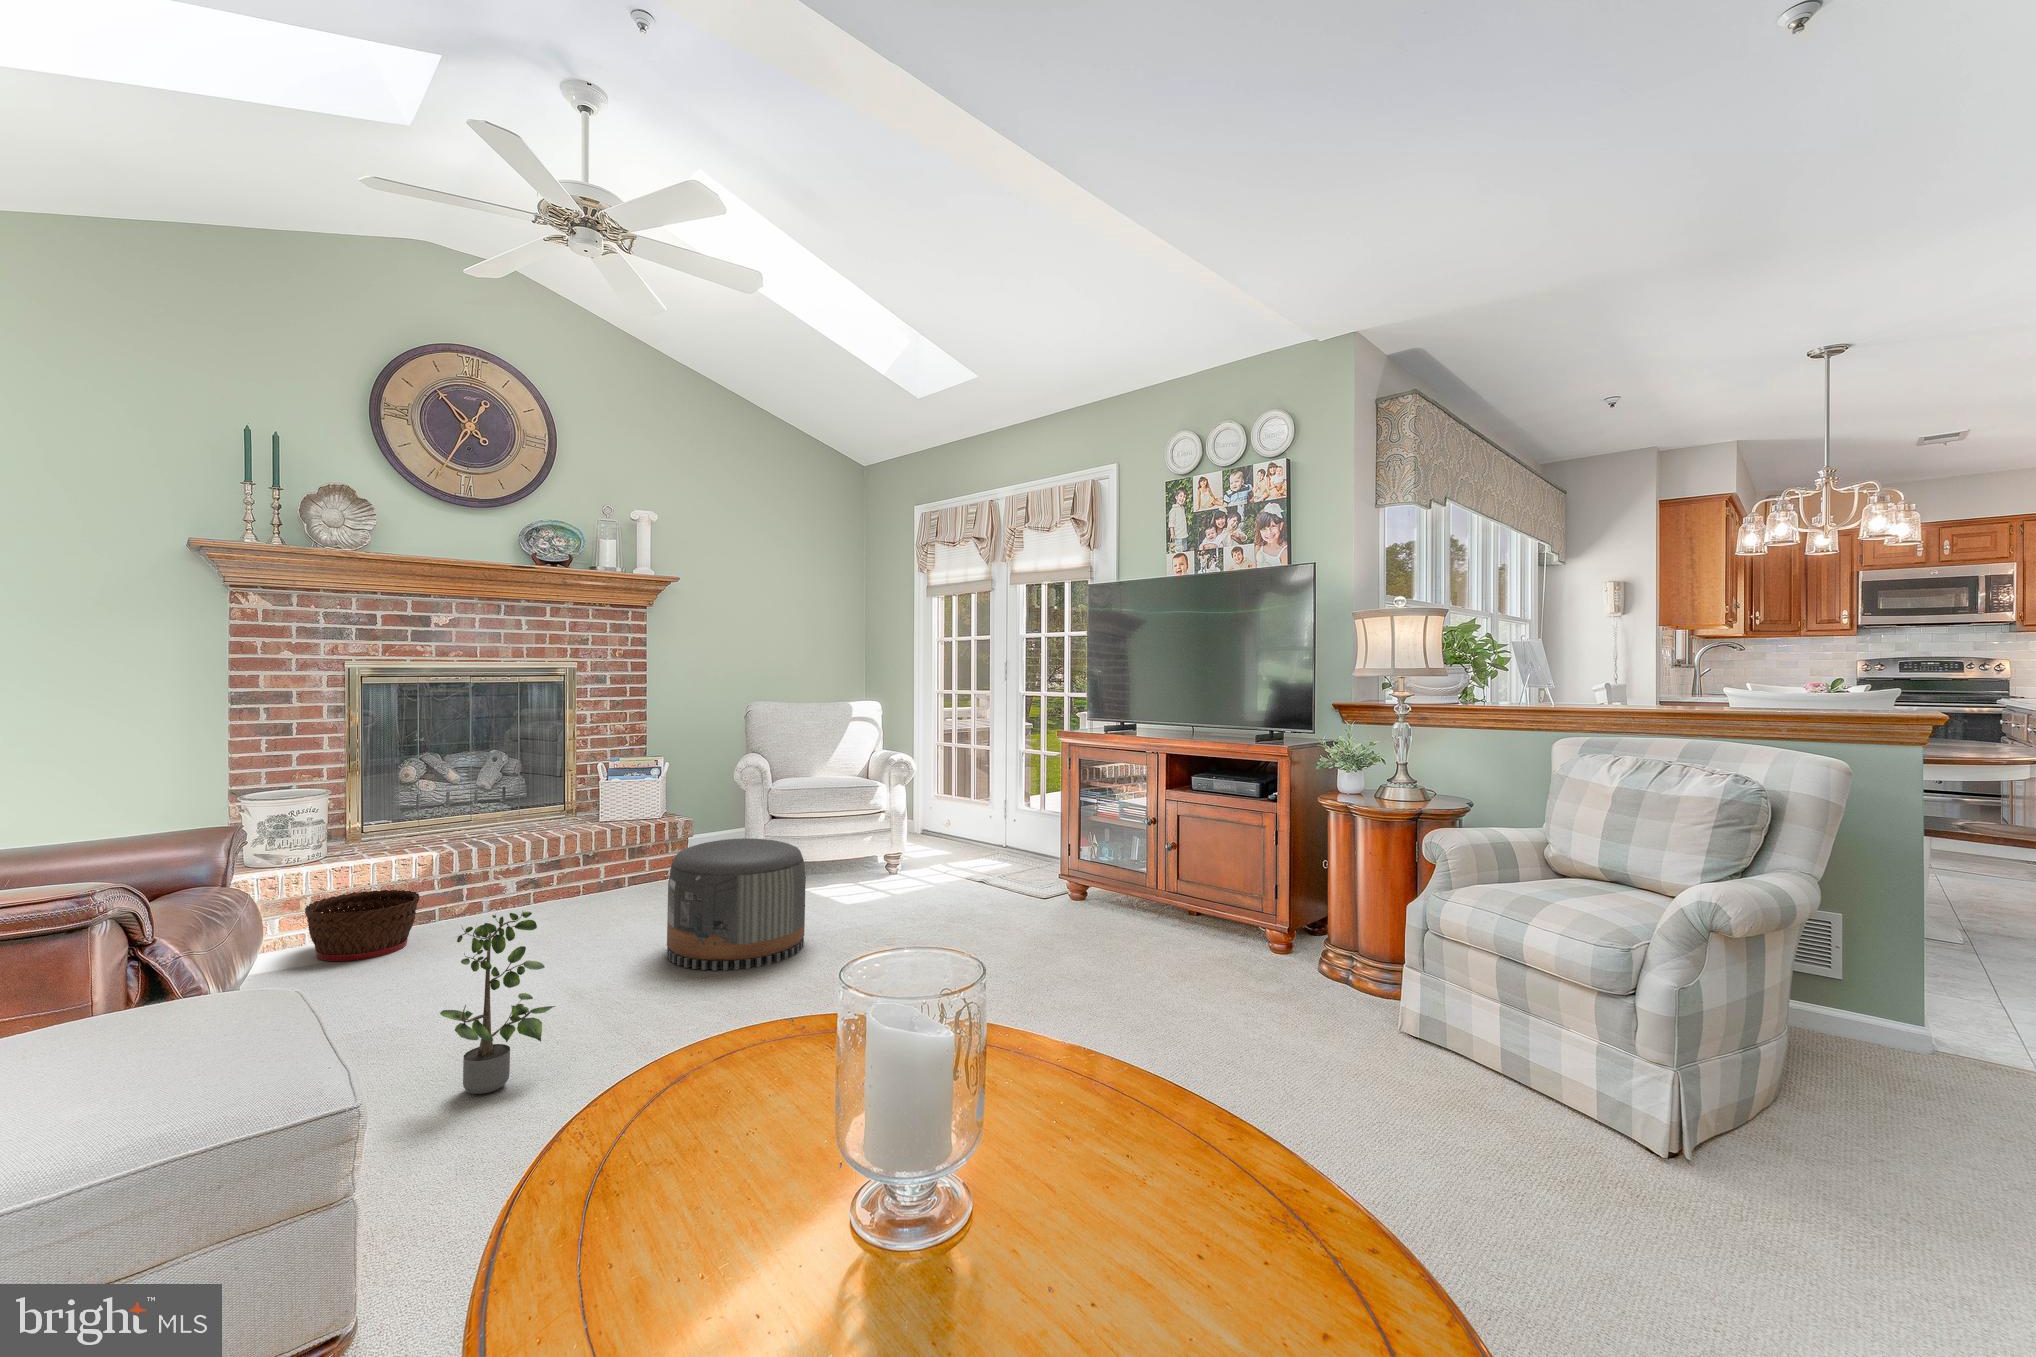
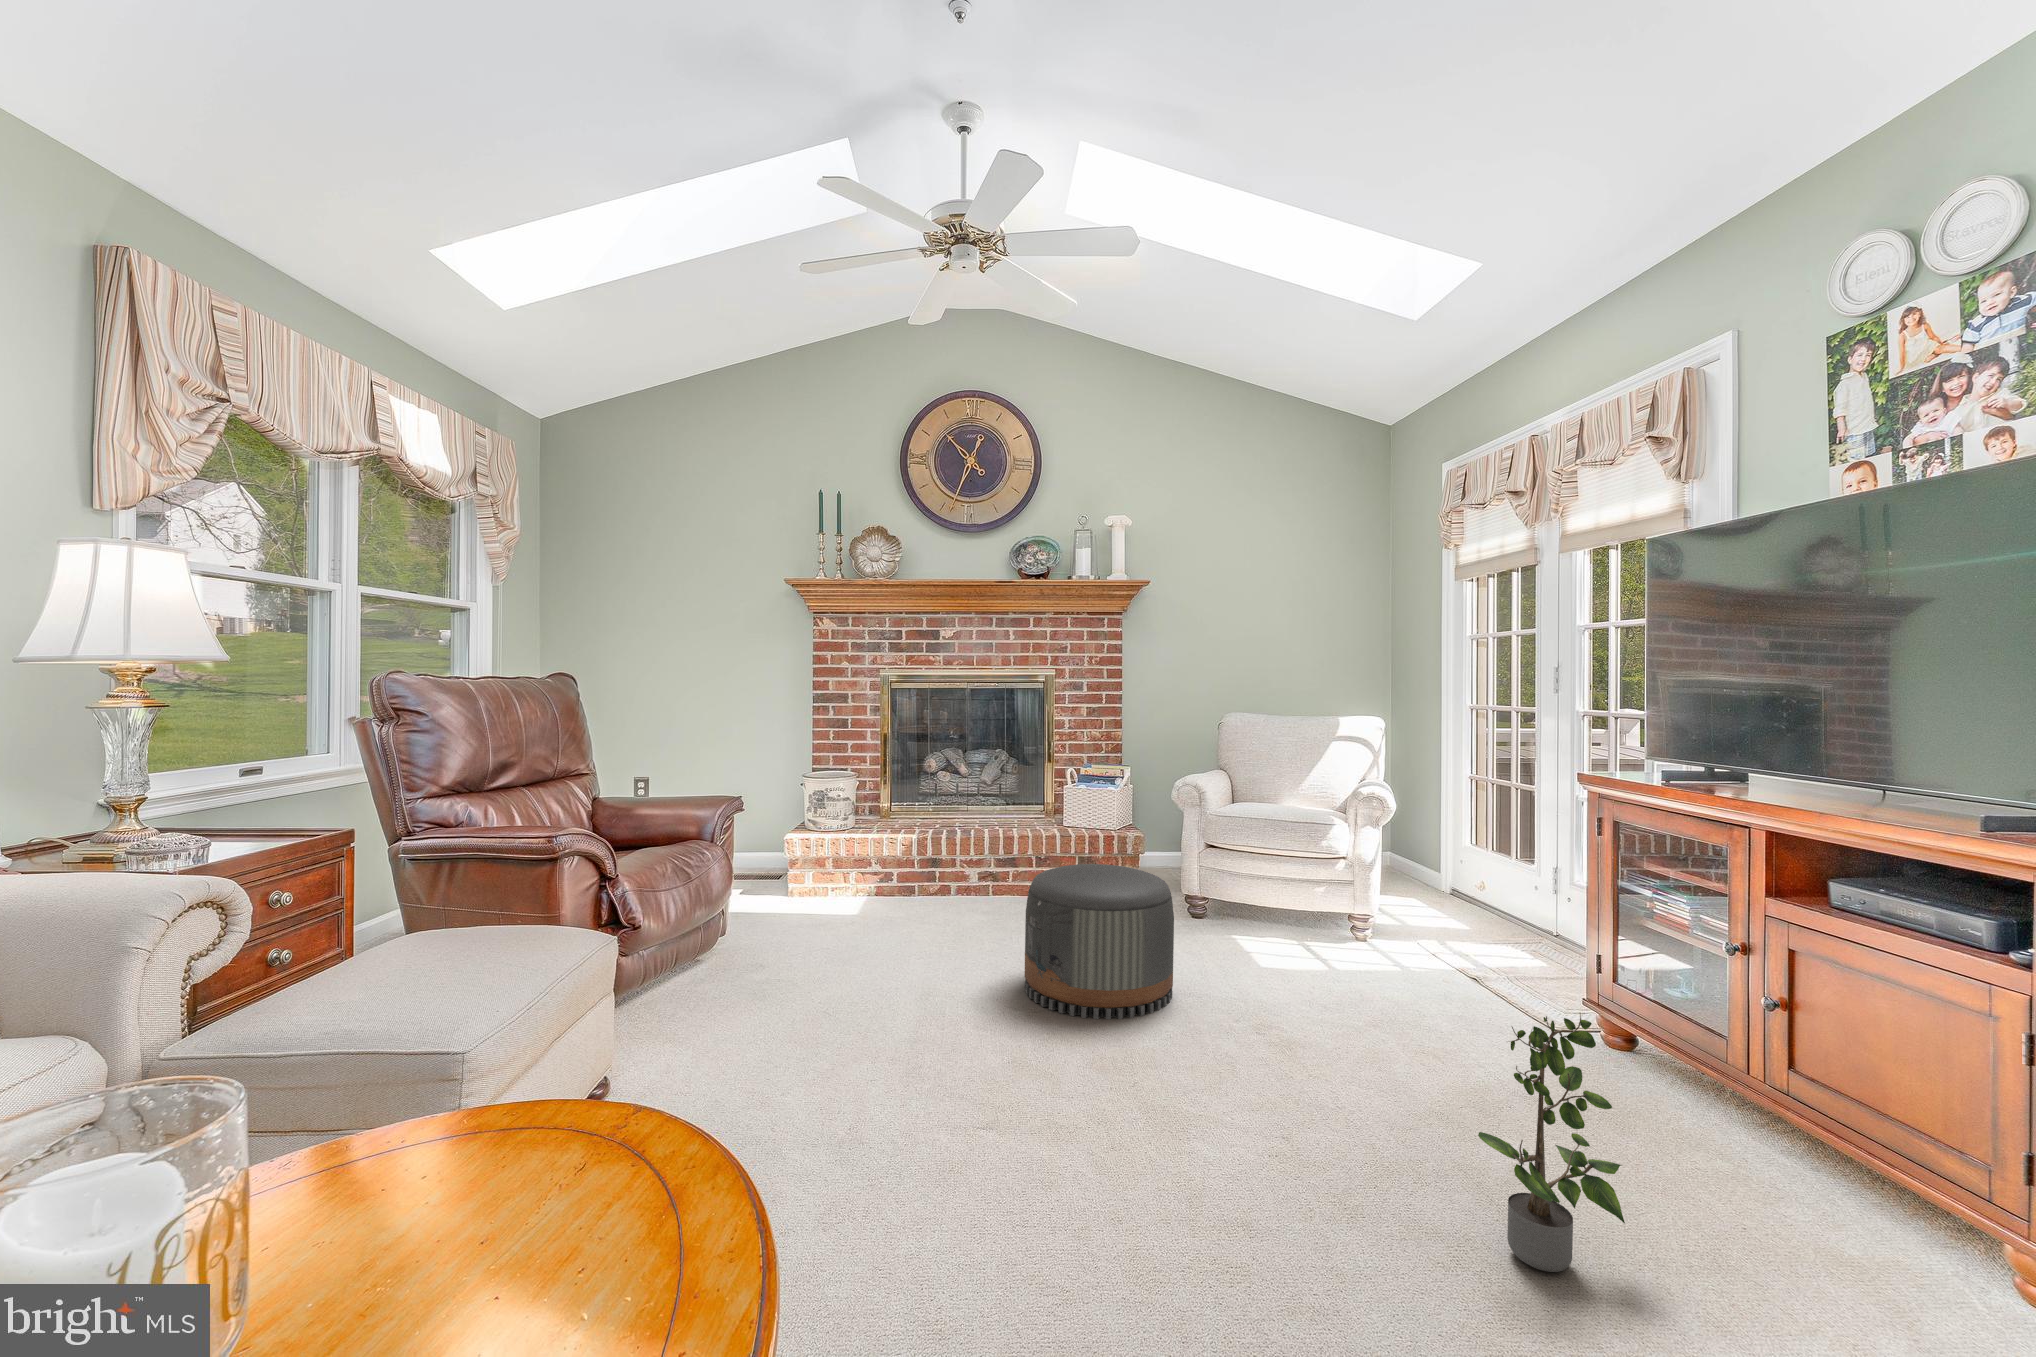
basket: present [305,890,419,961] -> none [806,863,885,921]
potted plant: present [440,912,555,1094] -> present [1478,1014,1625,1272]

